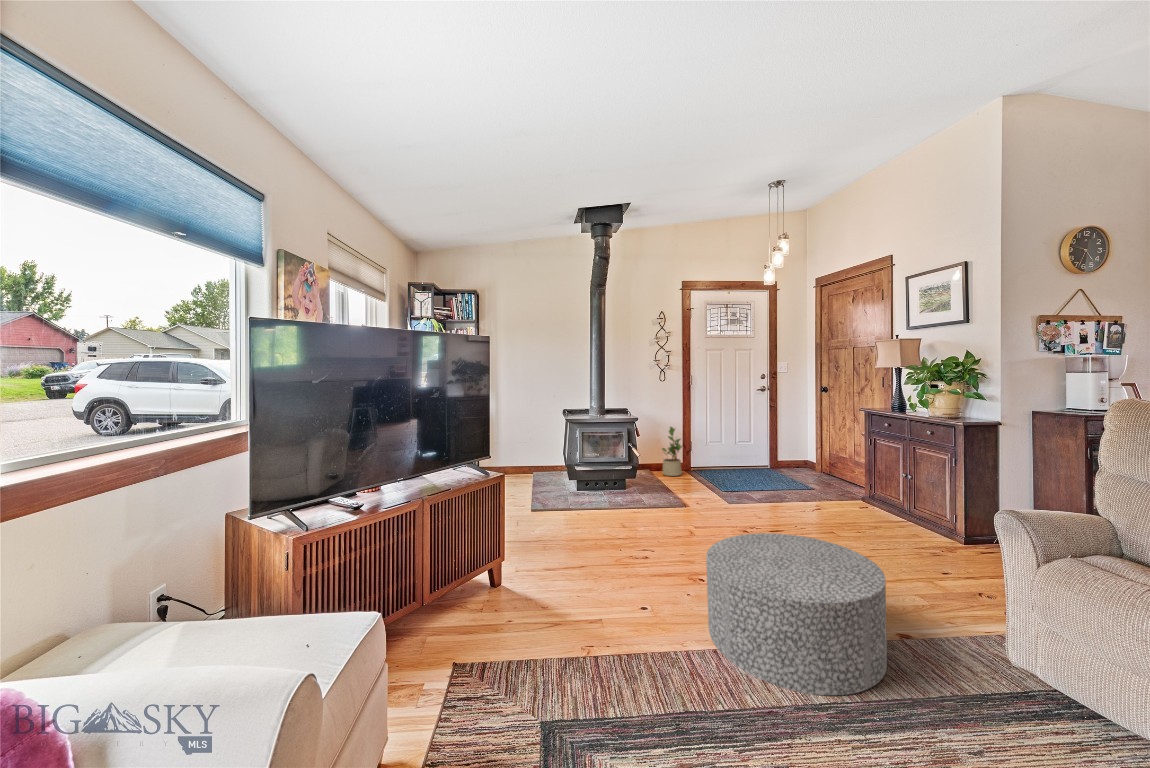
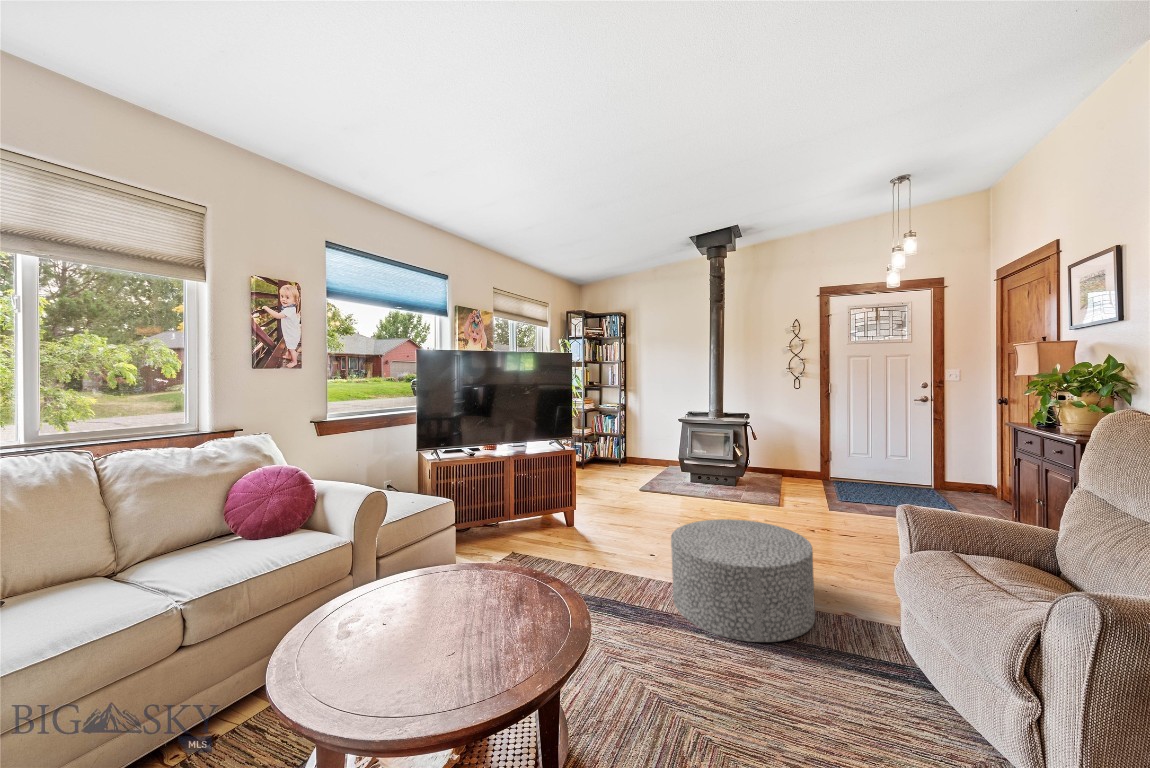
potted plant: present [662,427,682,476] -> none [790,433,814,483]

